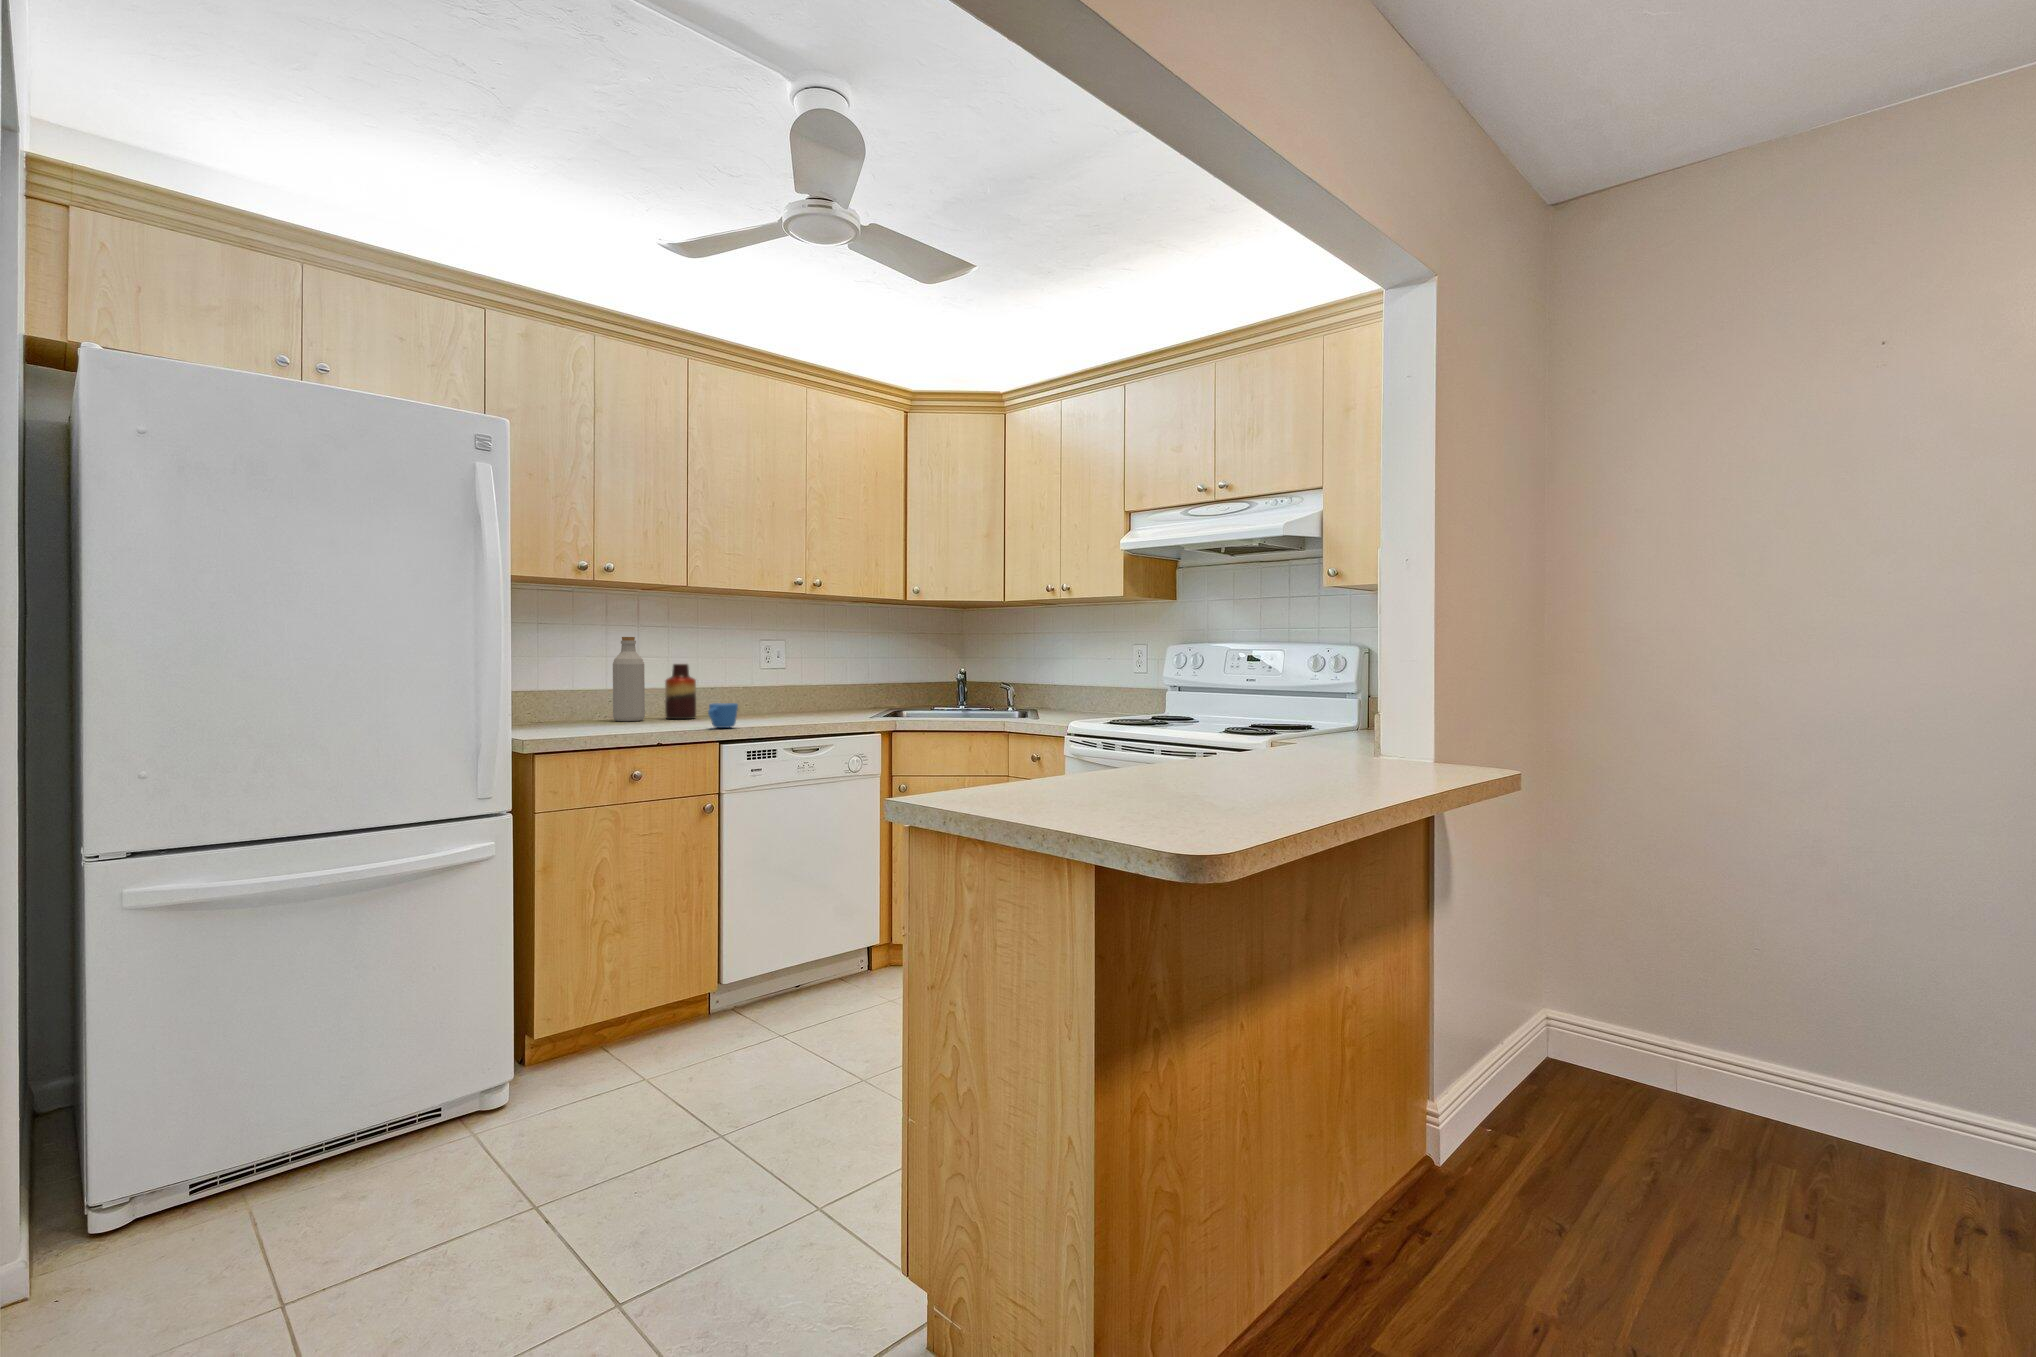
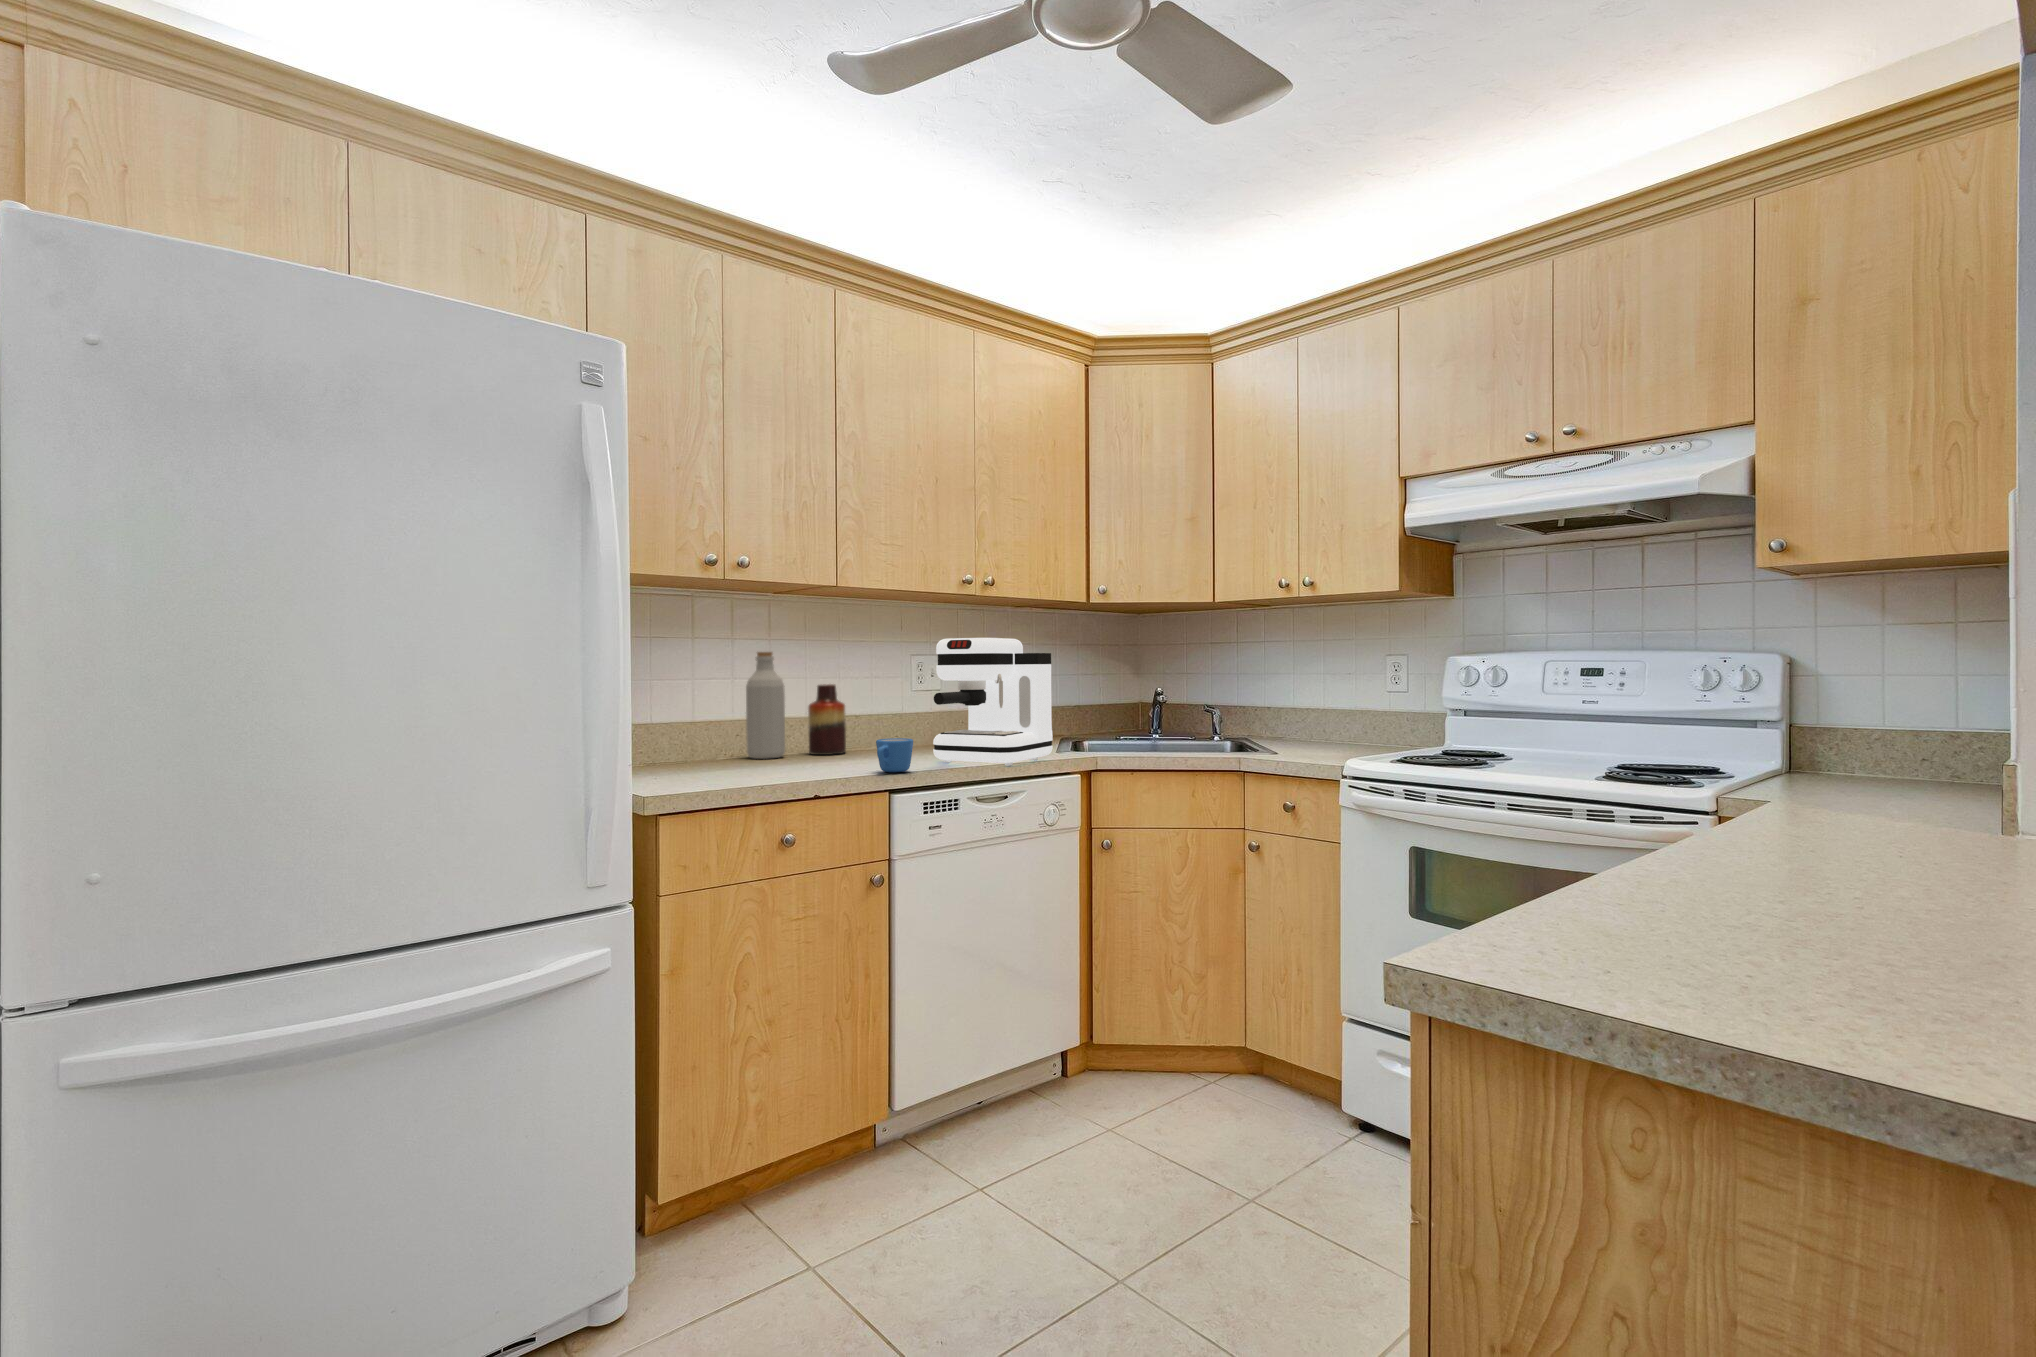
coffee maker: none [756,628,855,725] -> present [933,638,1053,766]

